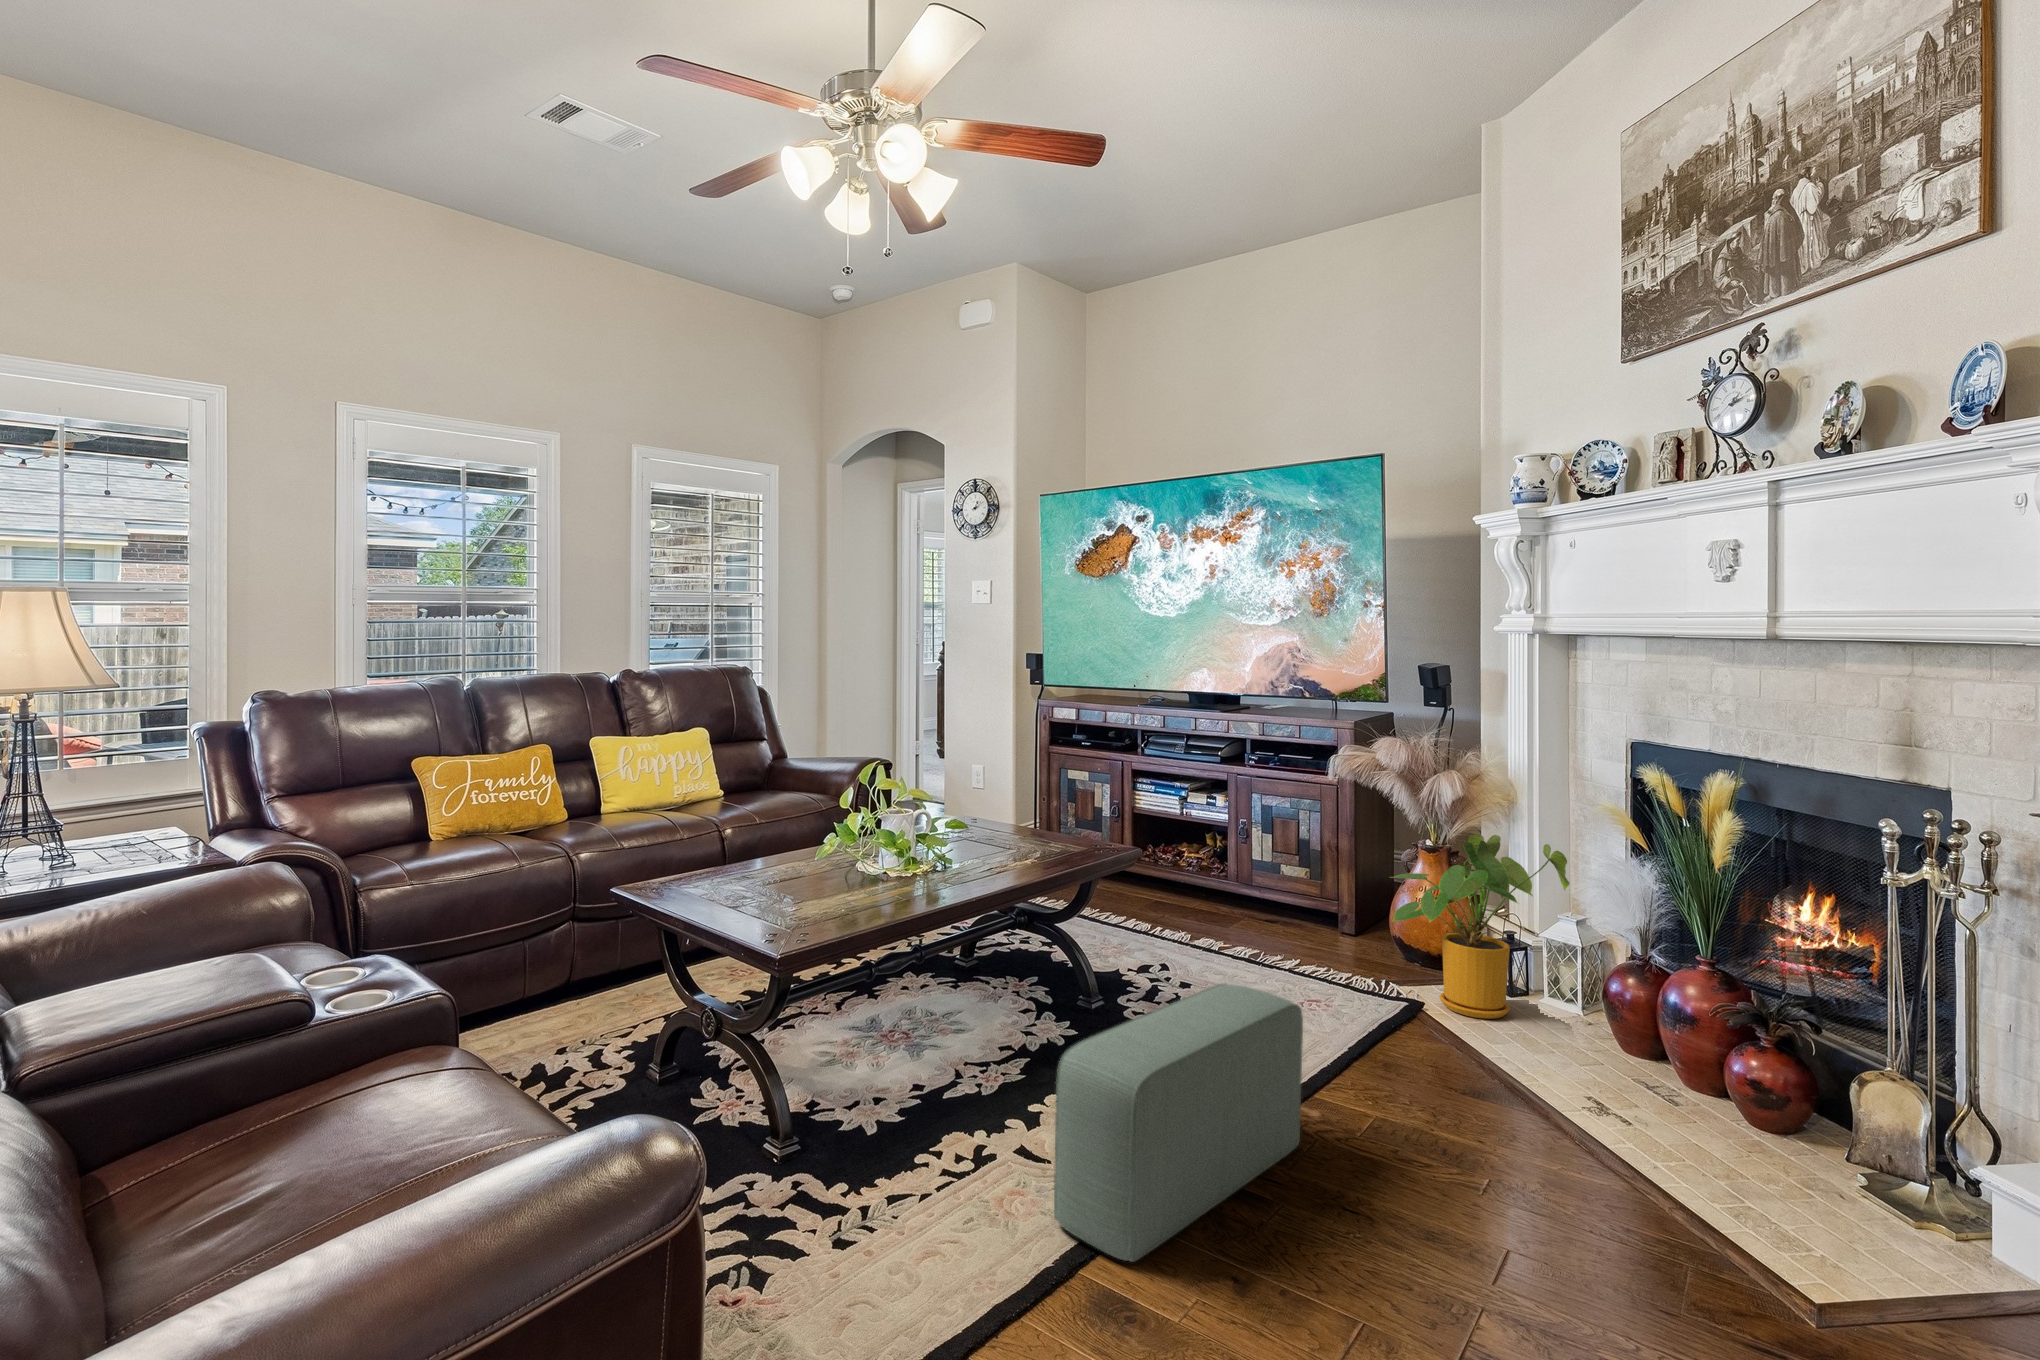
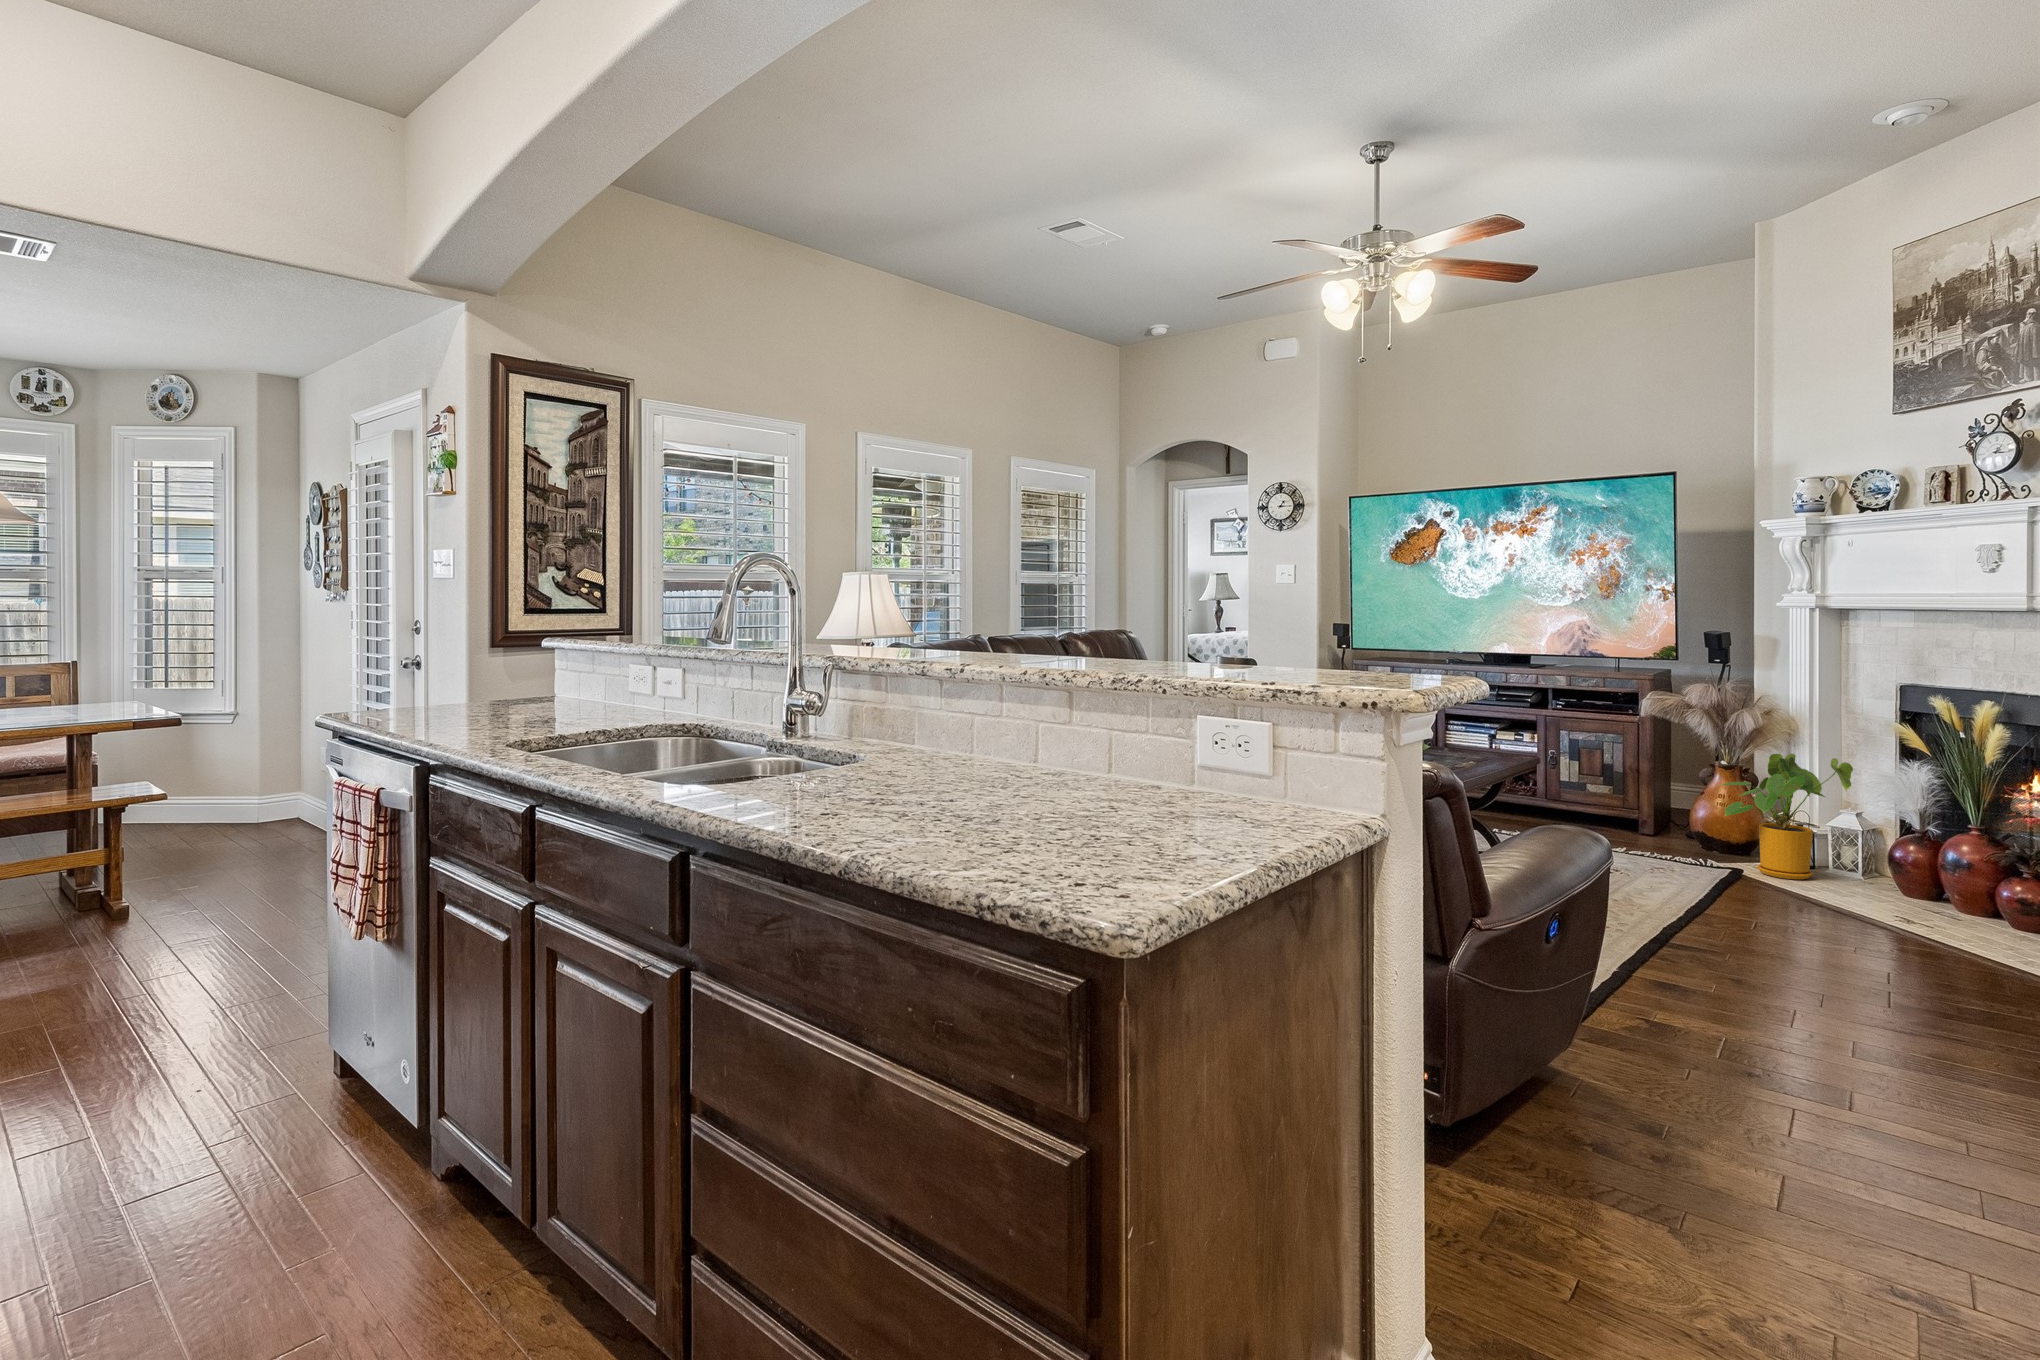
pouf: present [1054,983,1303,1262] -> none [1639,845,1746,987]

